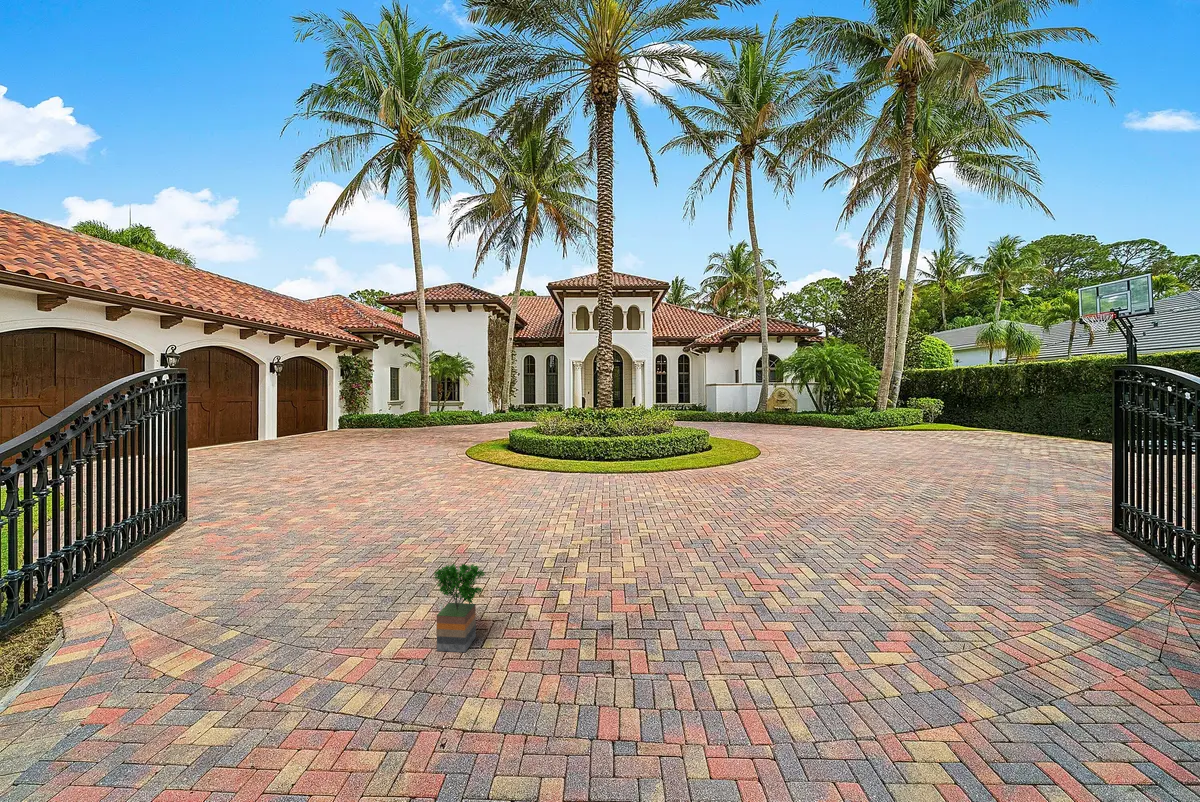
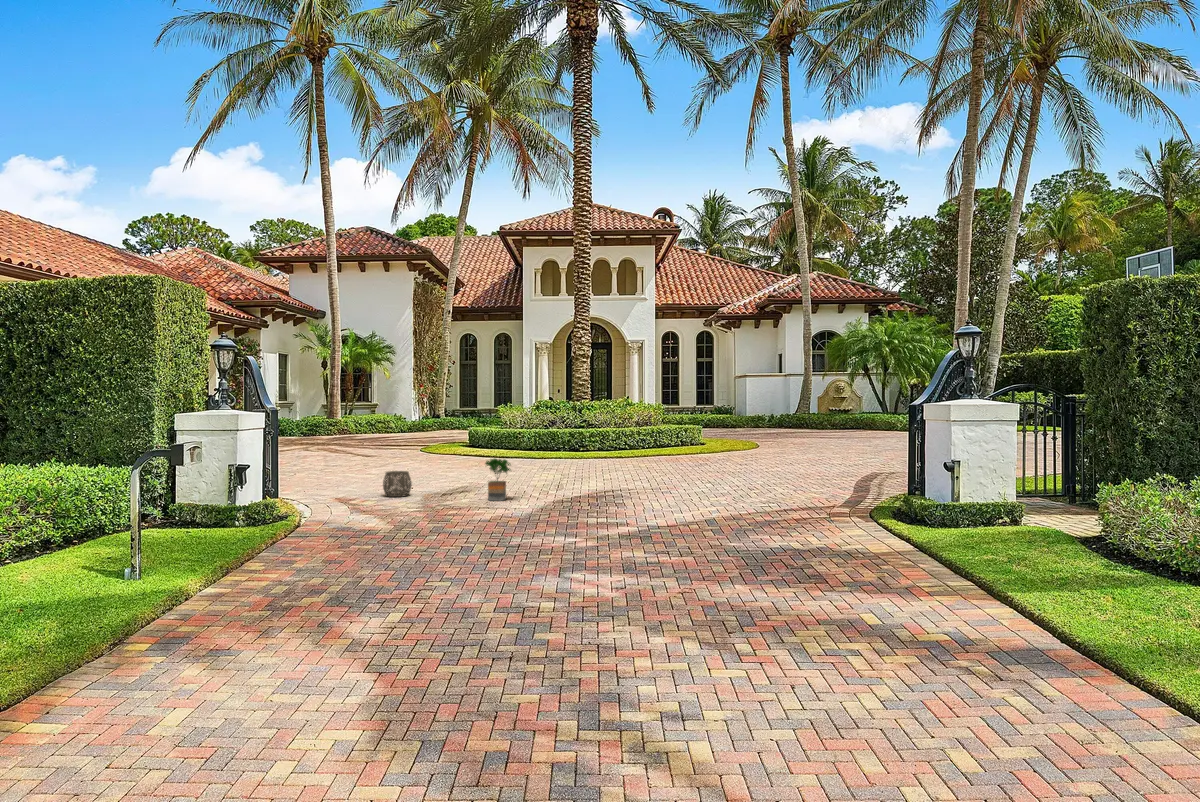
woven basket: none [276,560,332,615] -> present [383,471,412,497]

